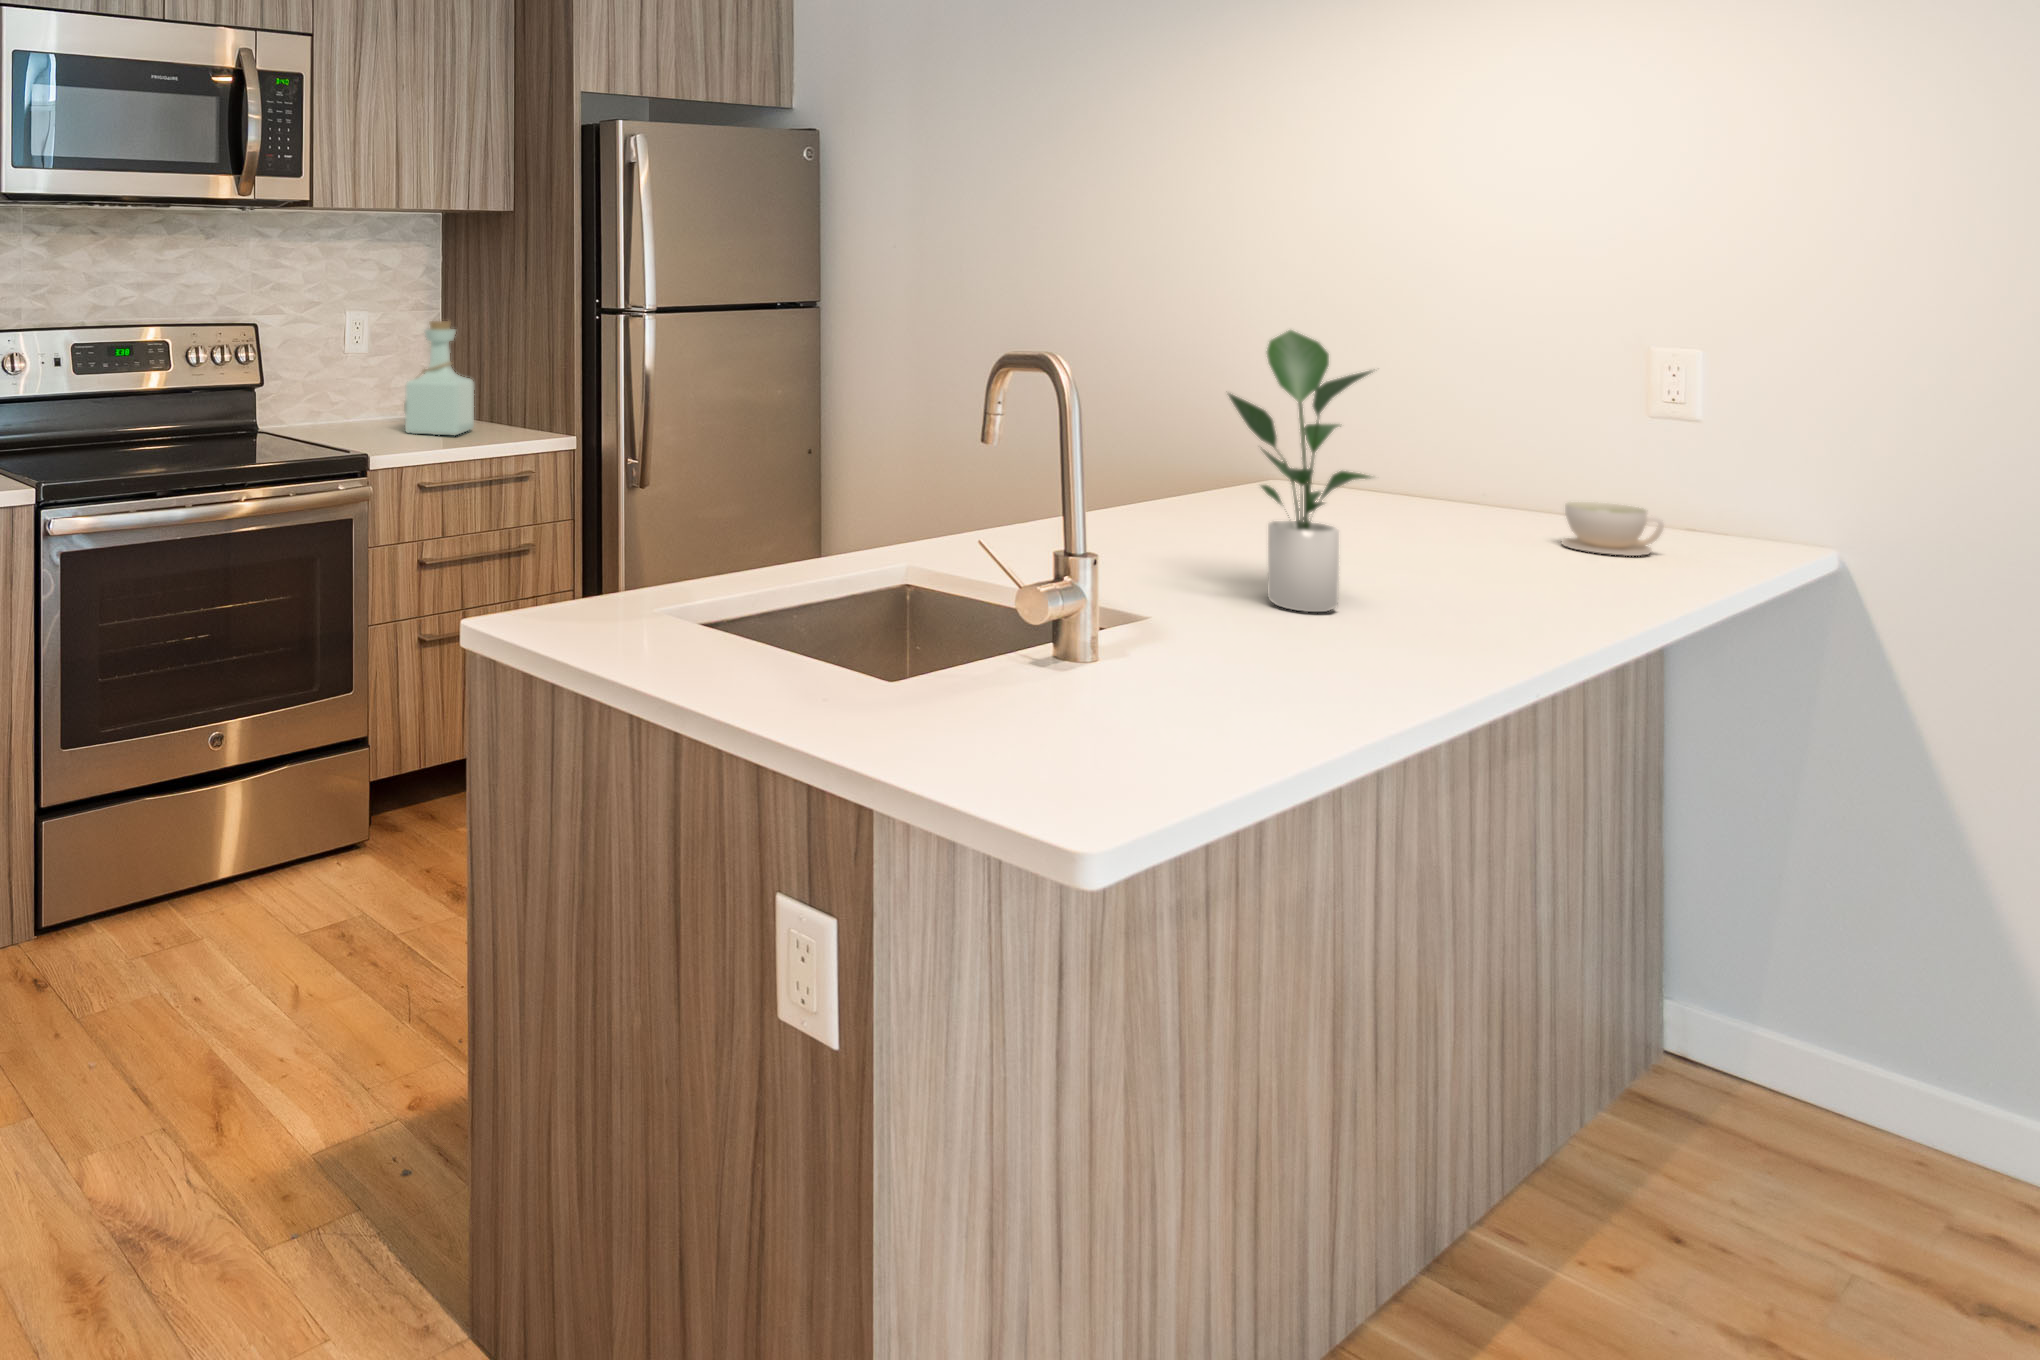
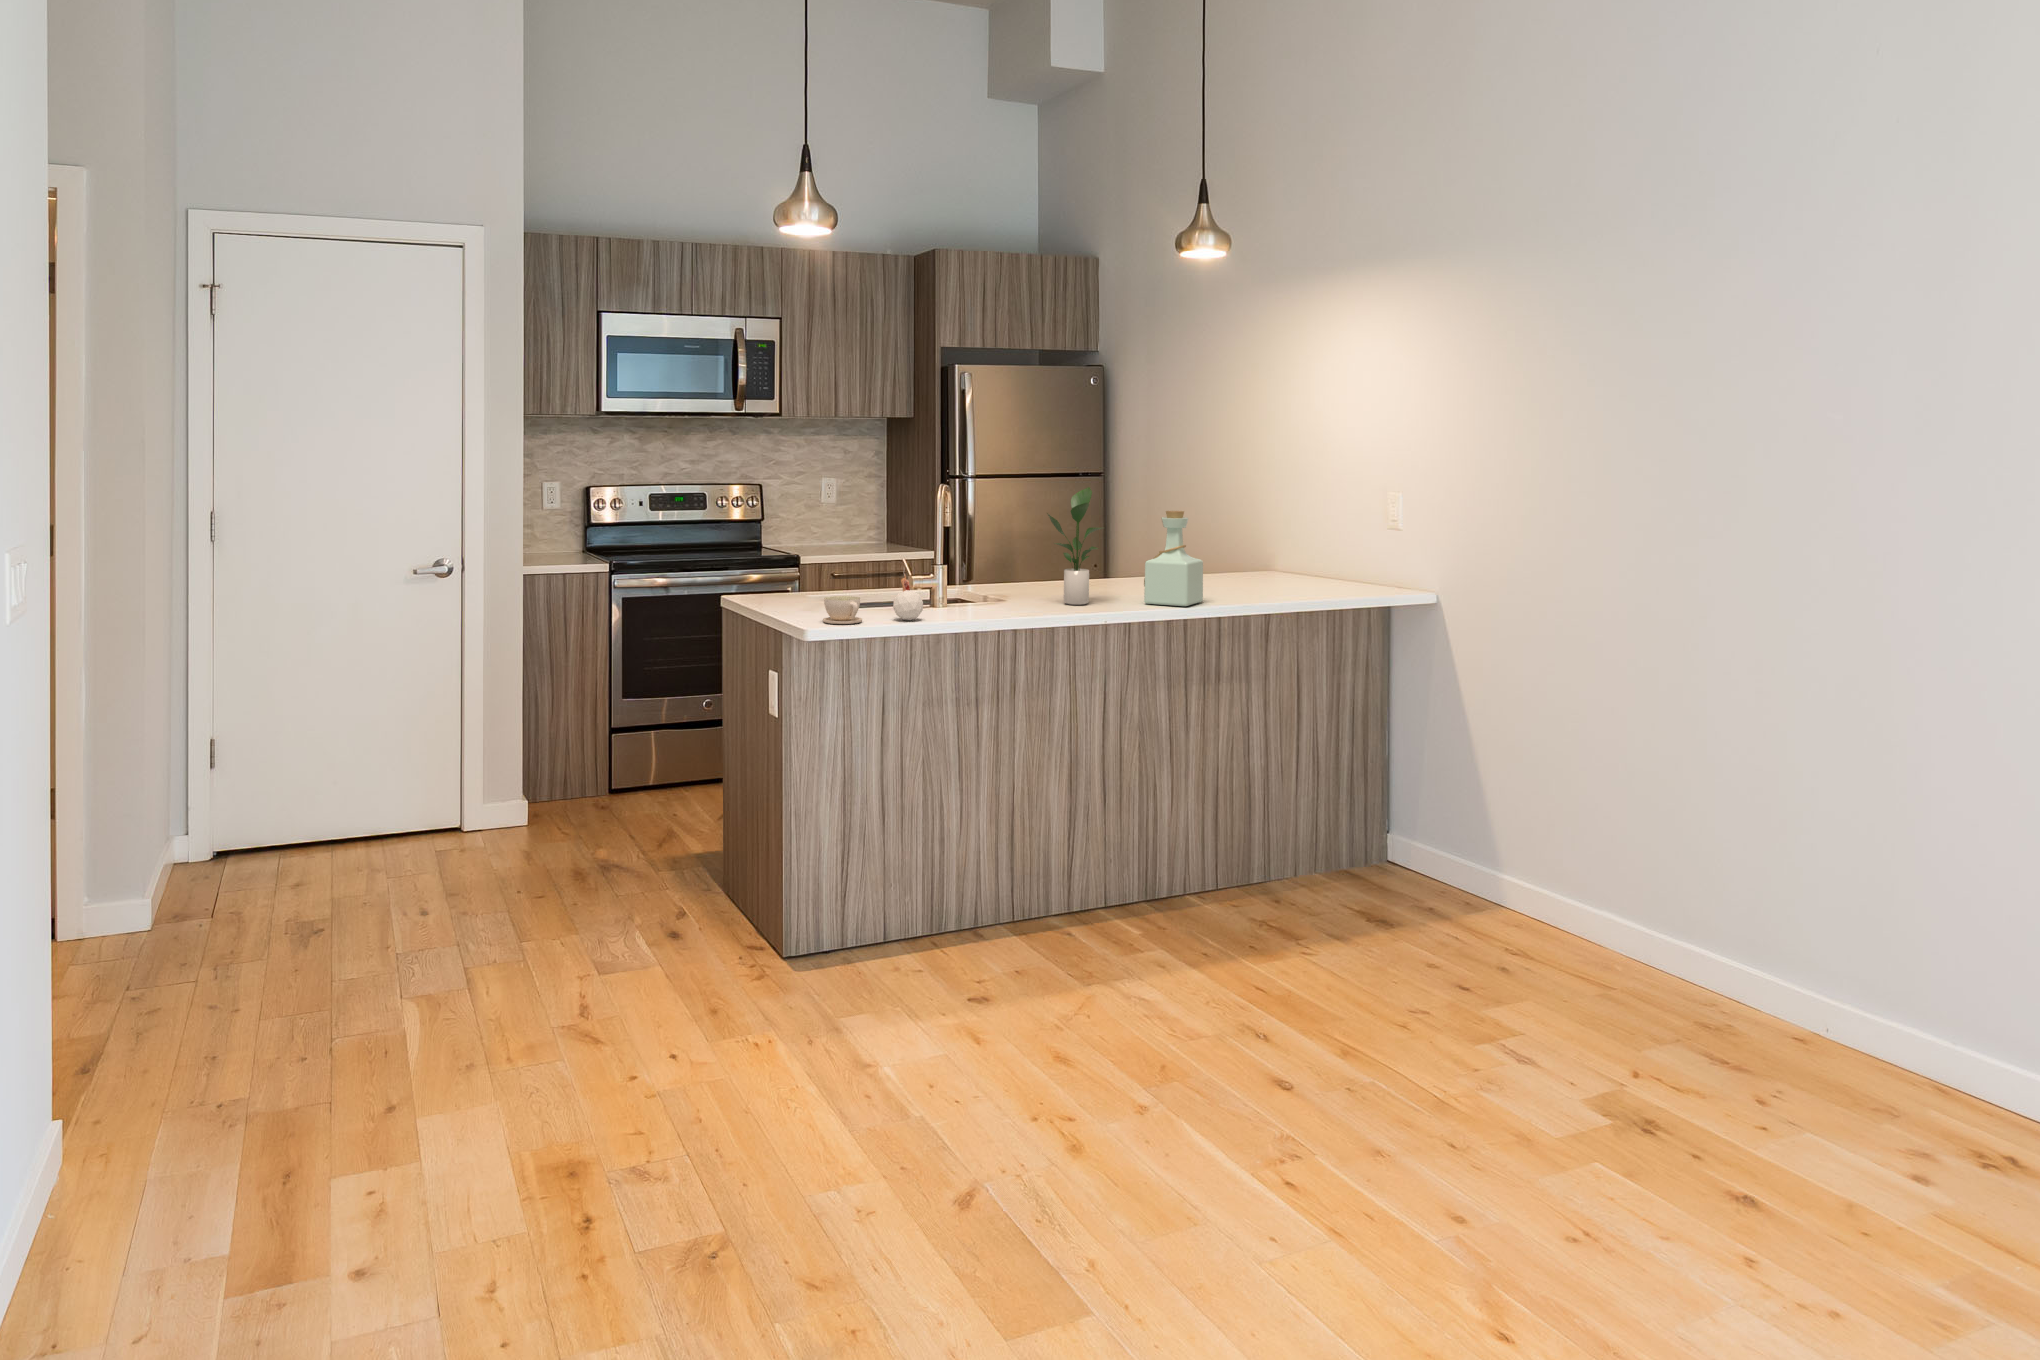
bottle: present [404,321,474,435] -> present [1144,511,1203,606]
coffee cup: present [1561,502,1664,556] -> present [823,596,862,624]
candle: none [1099,568,1194,723] -> present [893,574,923,620]

